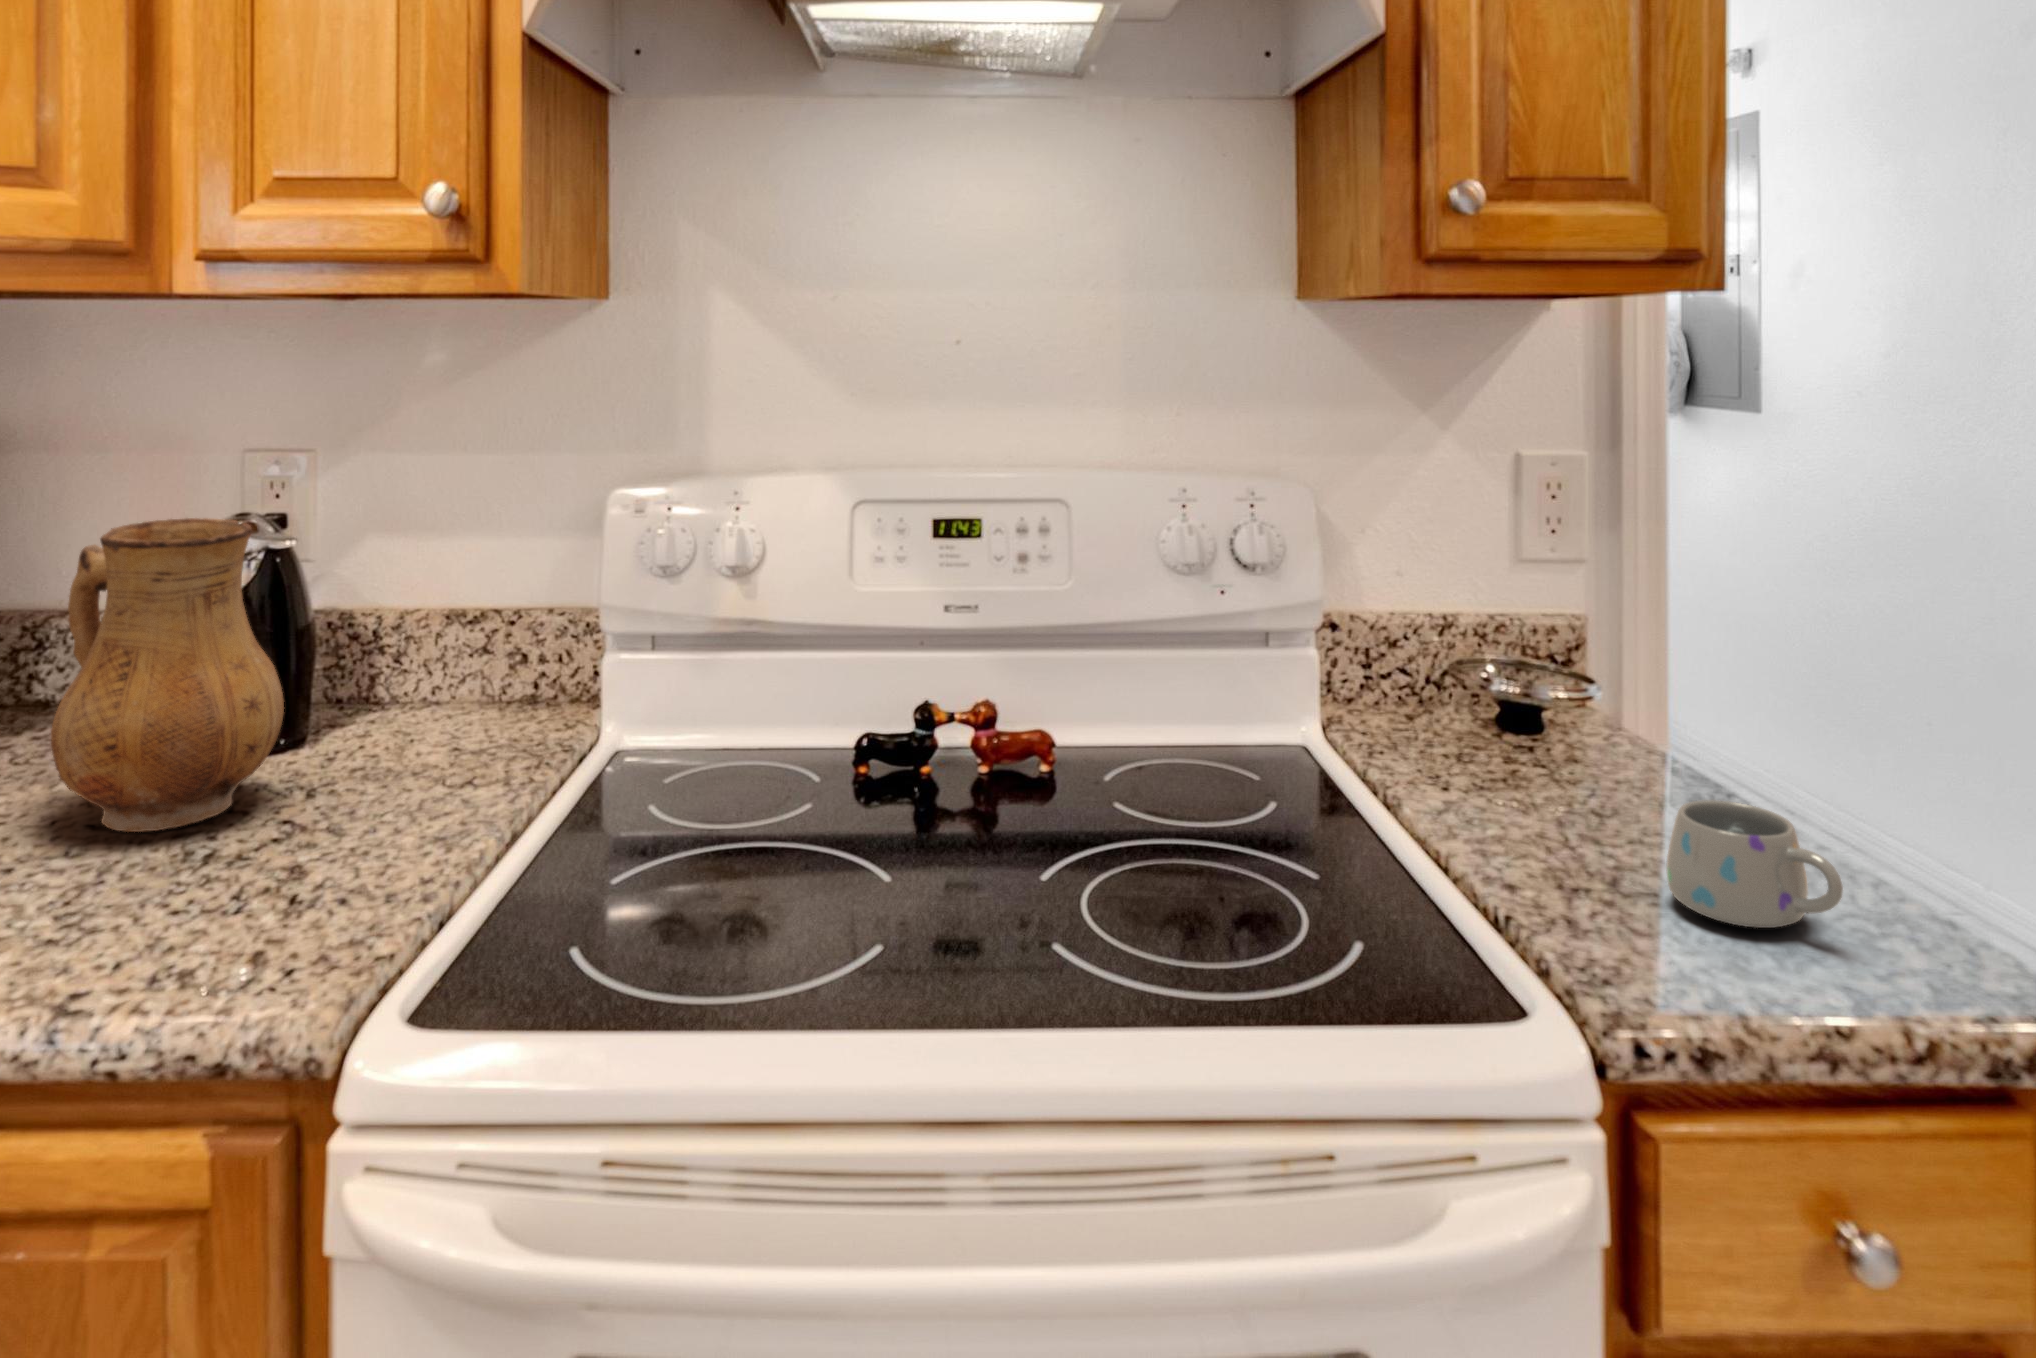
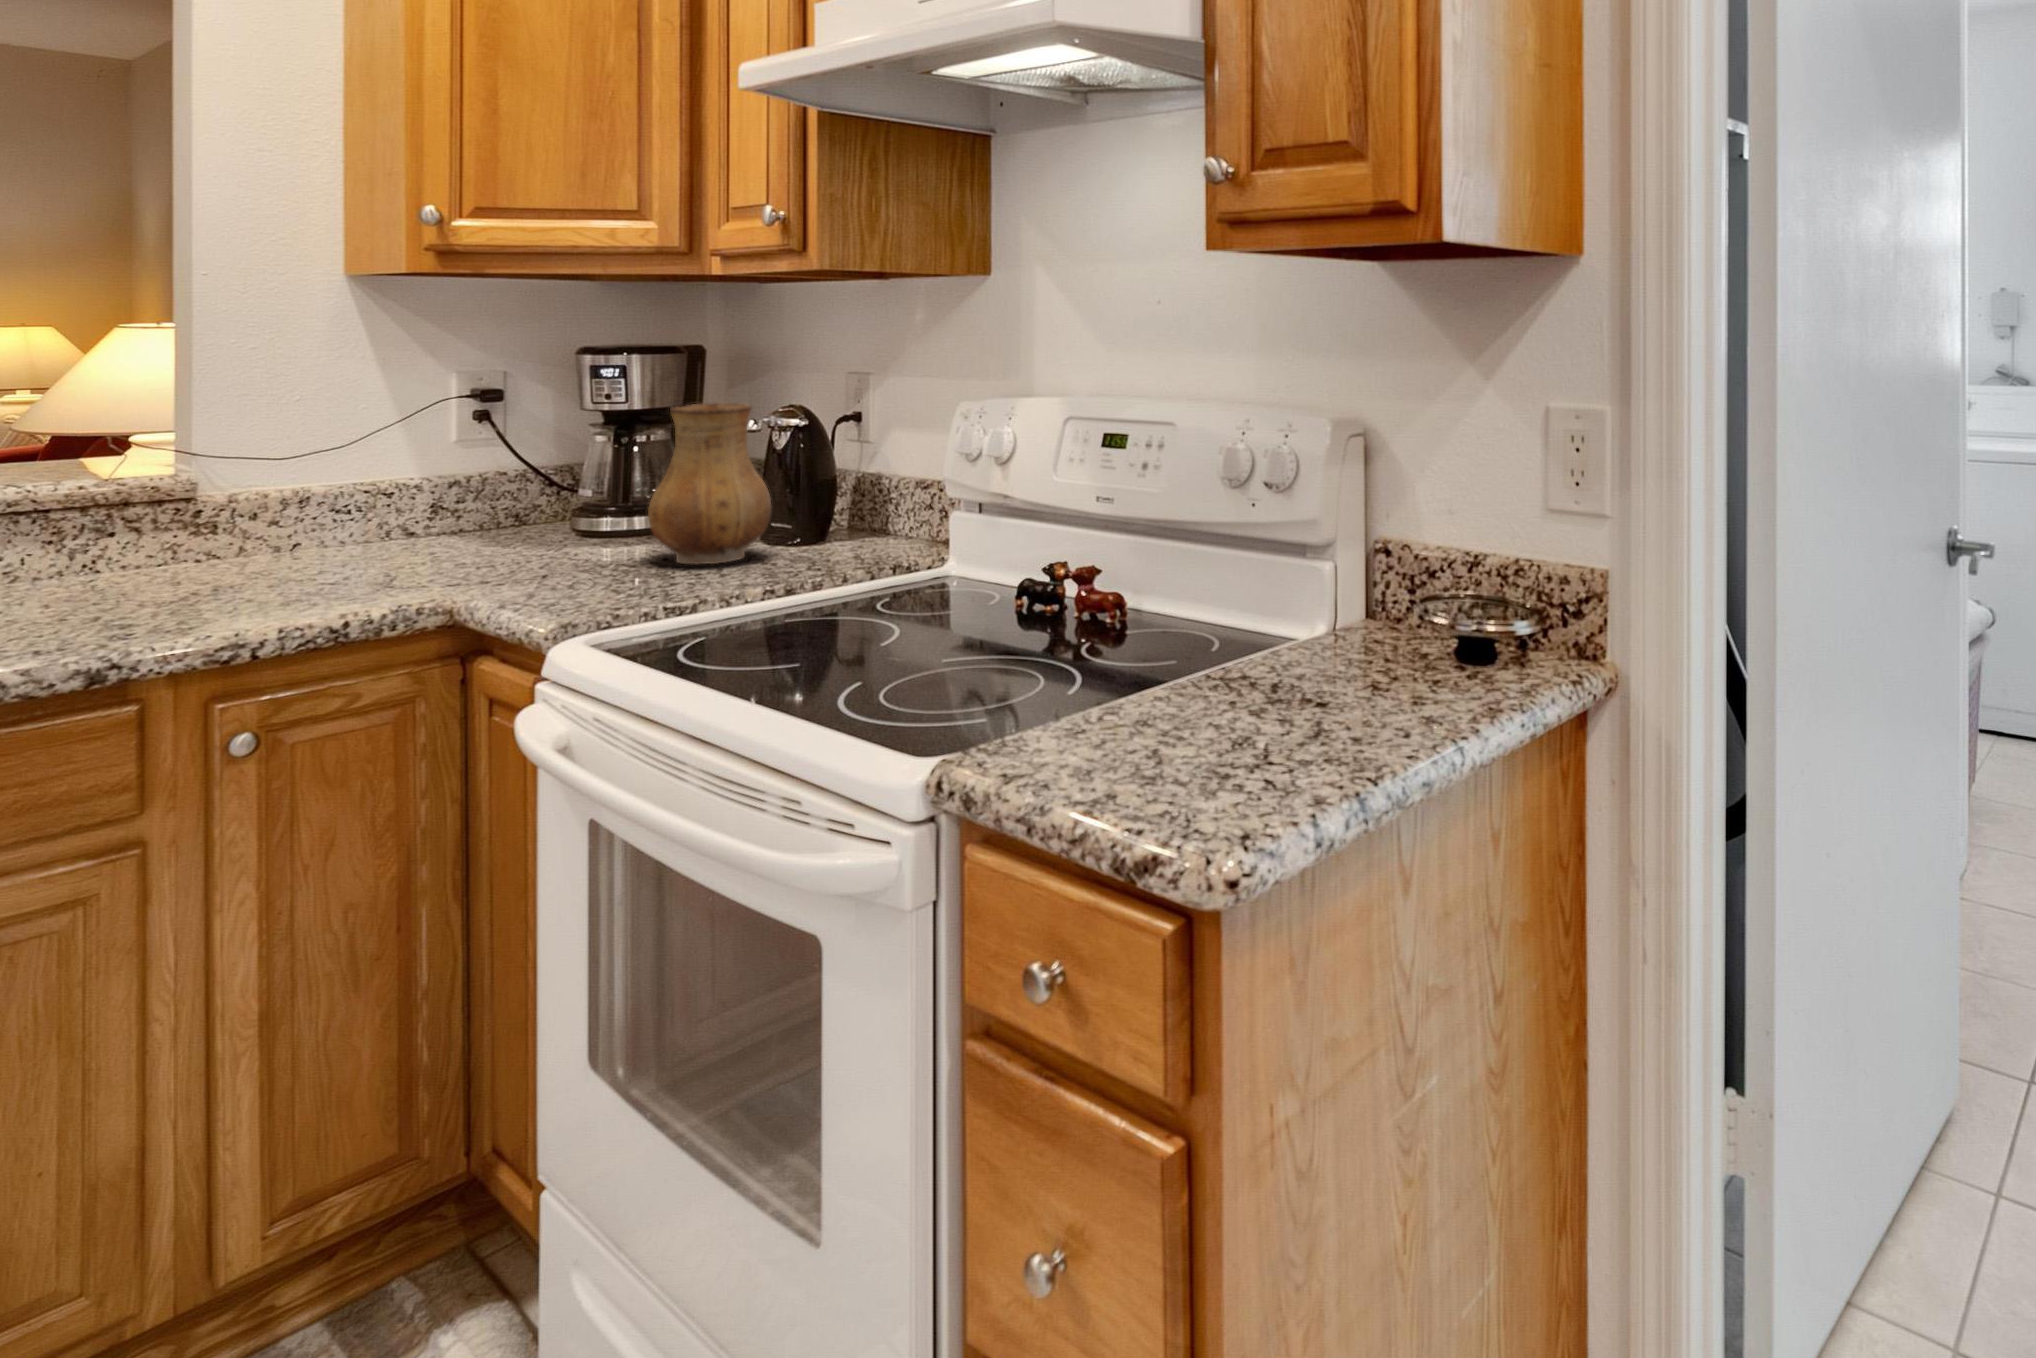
mug: present [1666,800,1843,928] -> none [1132,665,1234,760]

